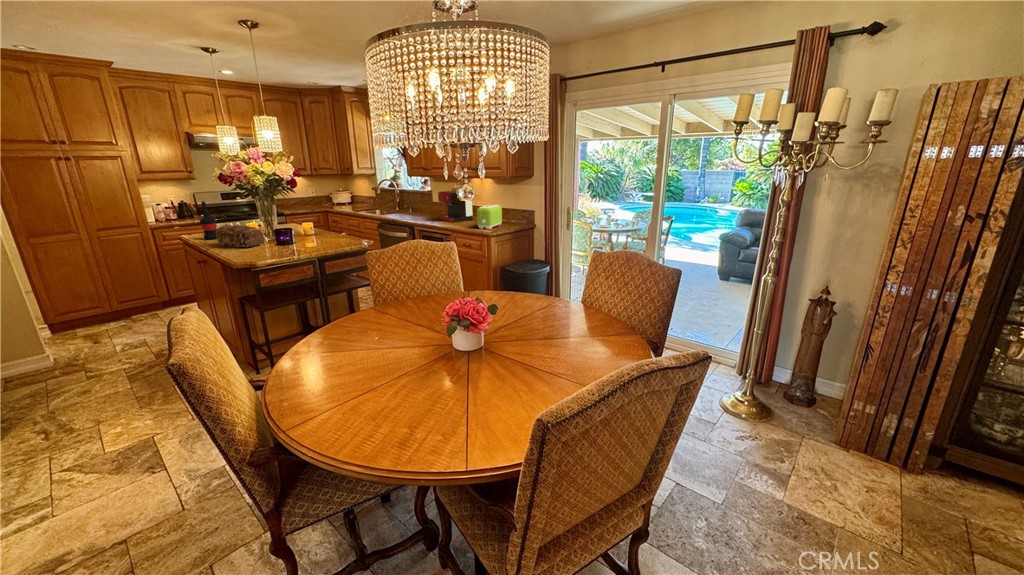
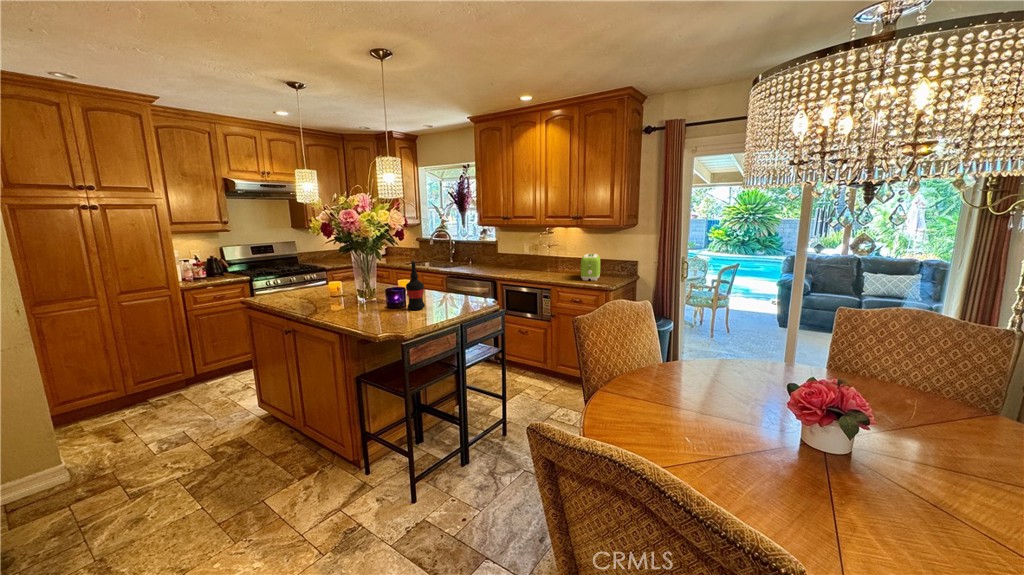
coffee maker: present [438,188,473,222] -> none [518,236,554,274]
wine bottle: present [200,201,217,239] -> present [406,260,425,310]
bread loaf: present [216,225,264,247] -> none [320,285,376,312]

